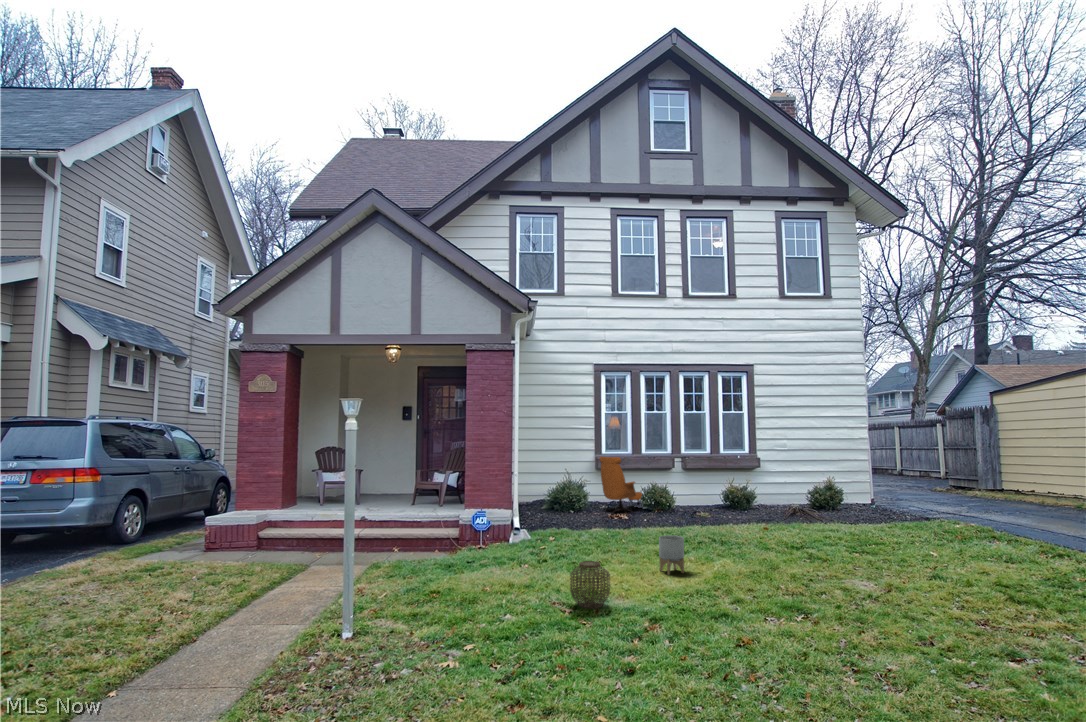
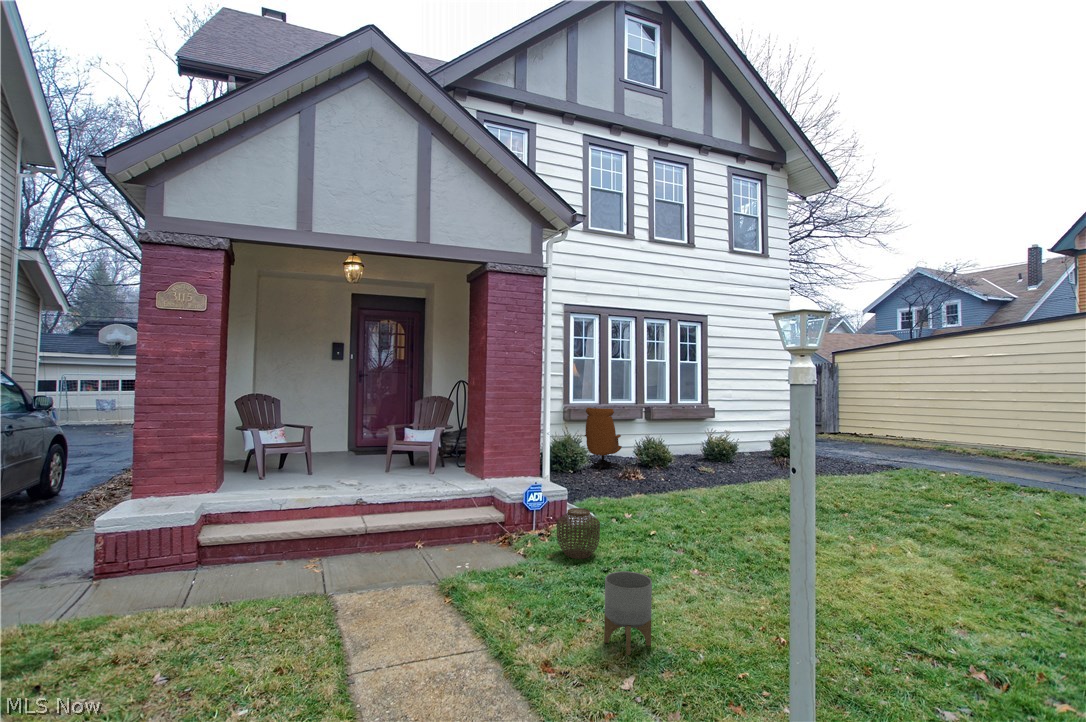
planter: present [659,535,684,575] -> present [604,571,652,655]
woven basket: present [570,561,610,608] -> present [557,508,600,559]

